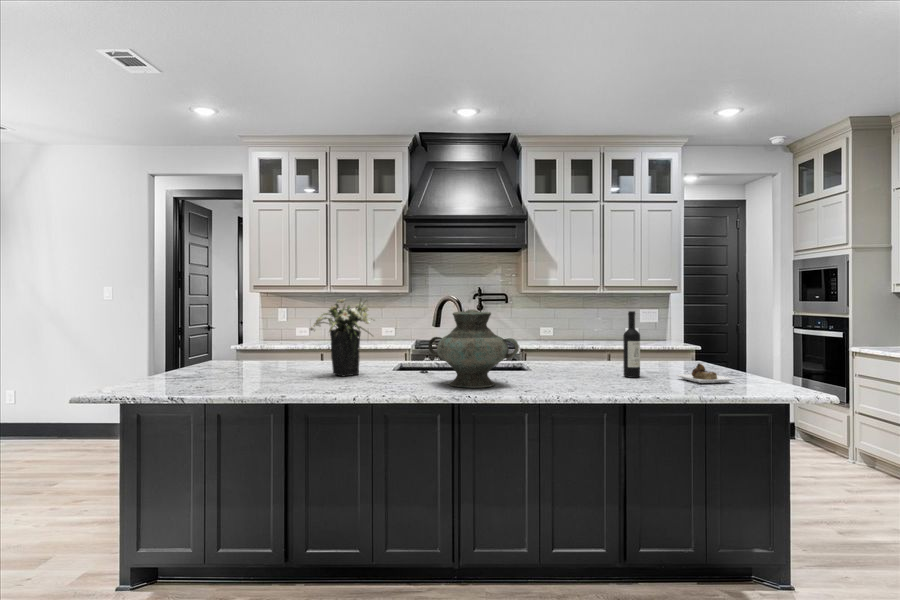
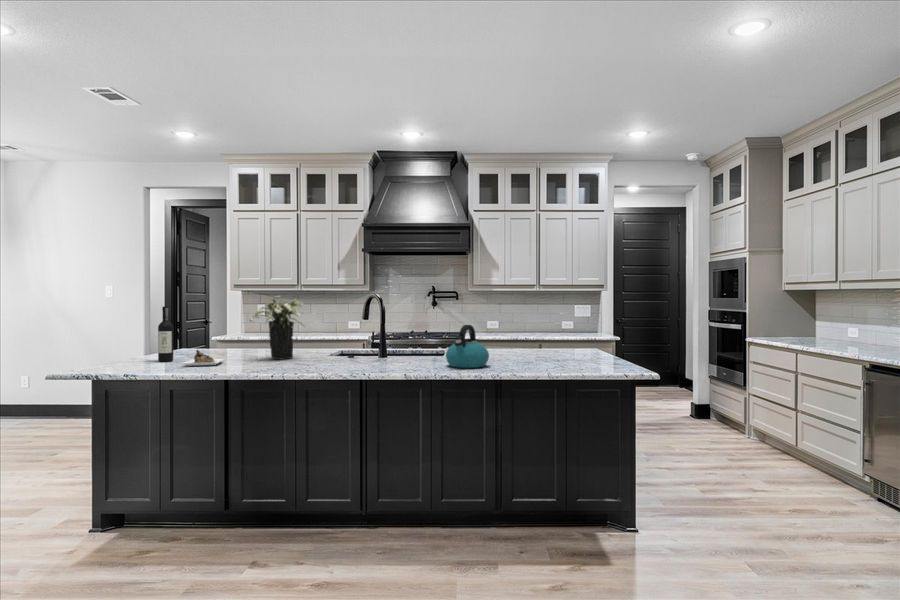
vase: present [428,309,519,388] -> none [343,304,413,368]
wine bottle: present [623,311,735,383] -> present [158,306,225,366]
kettle: none [557,335,611,388] -> present [446,325,489,368]

